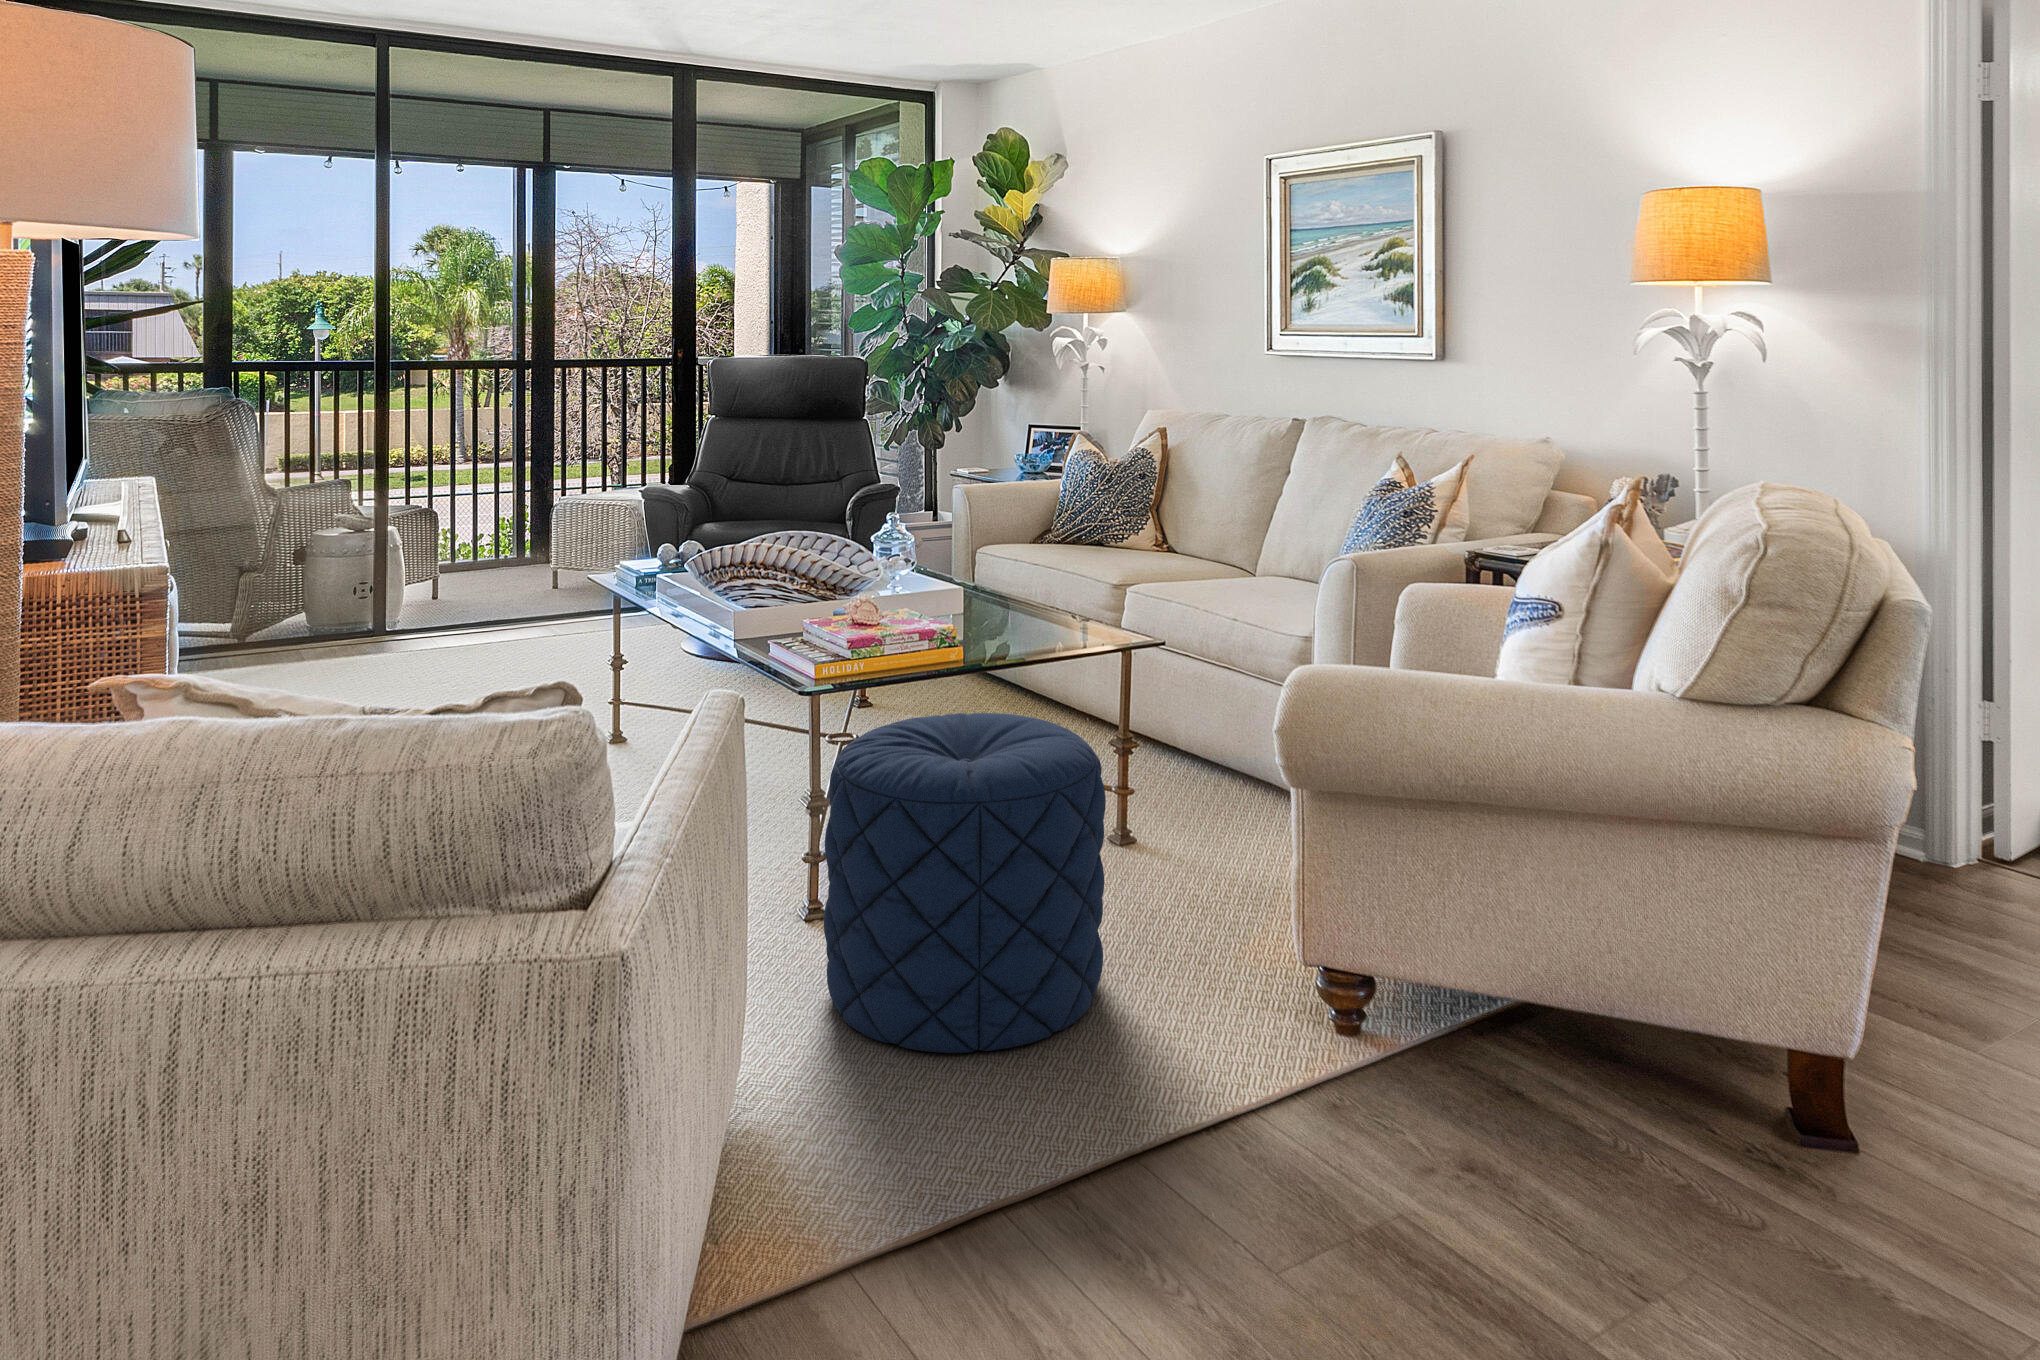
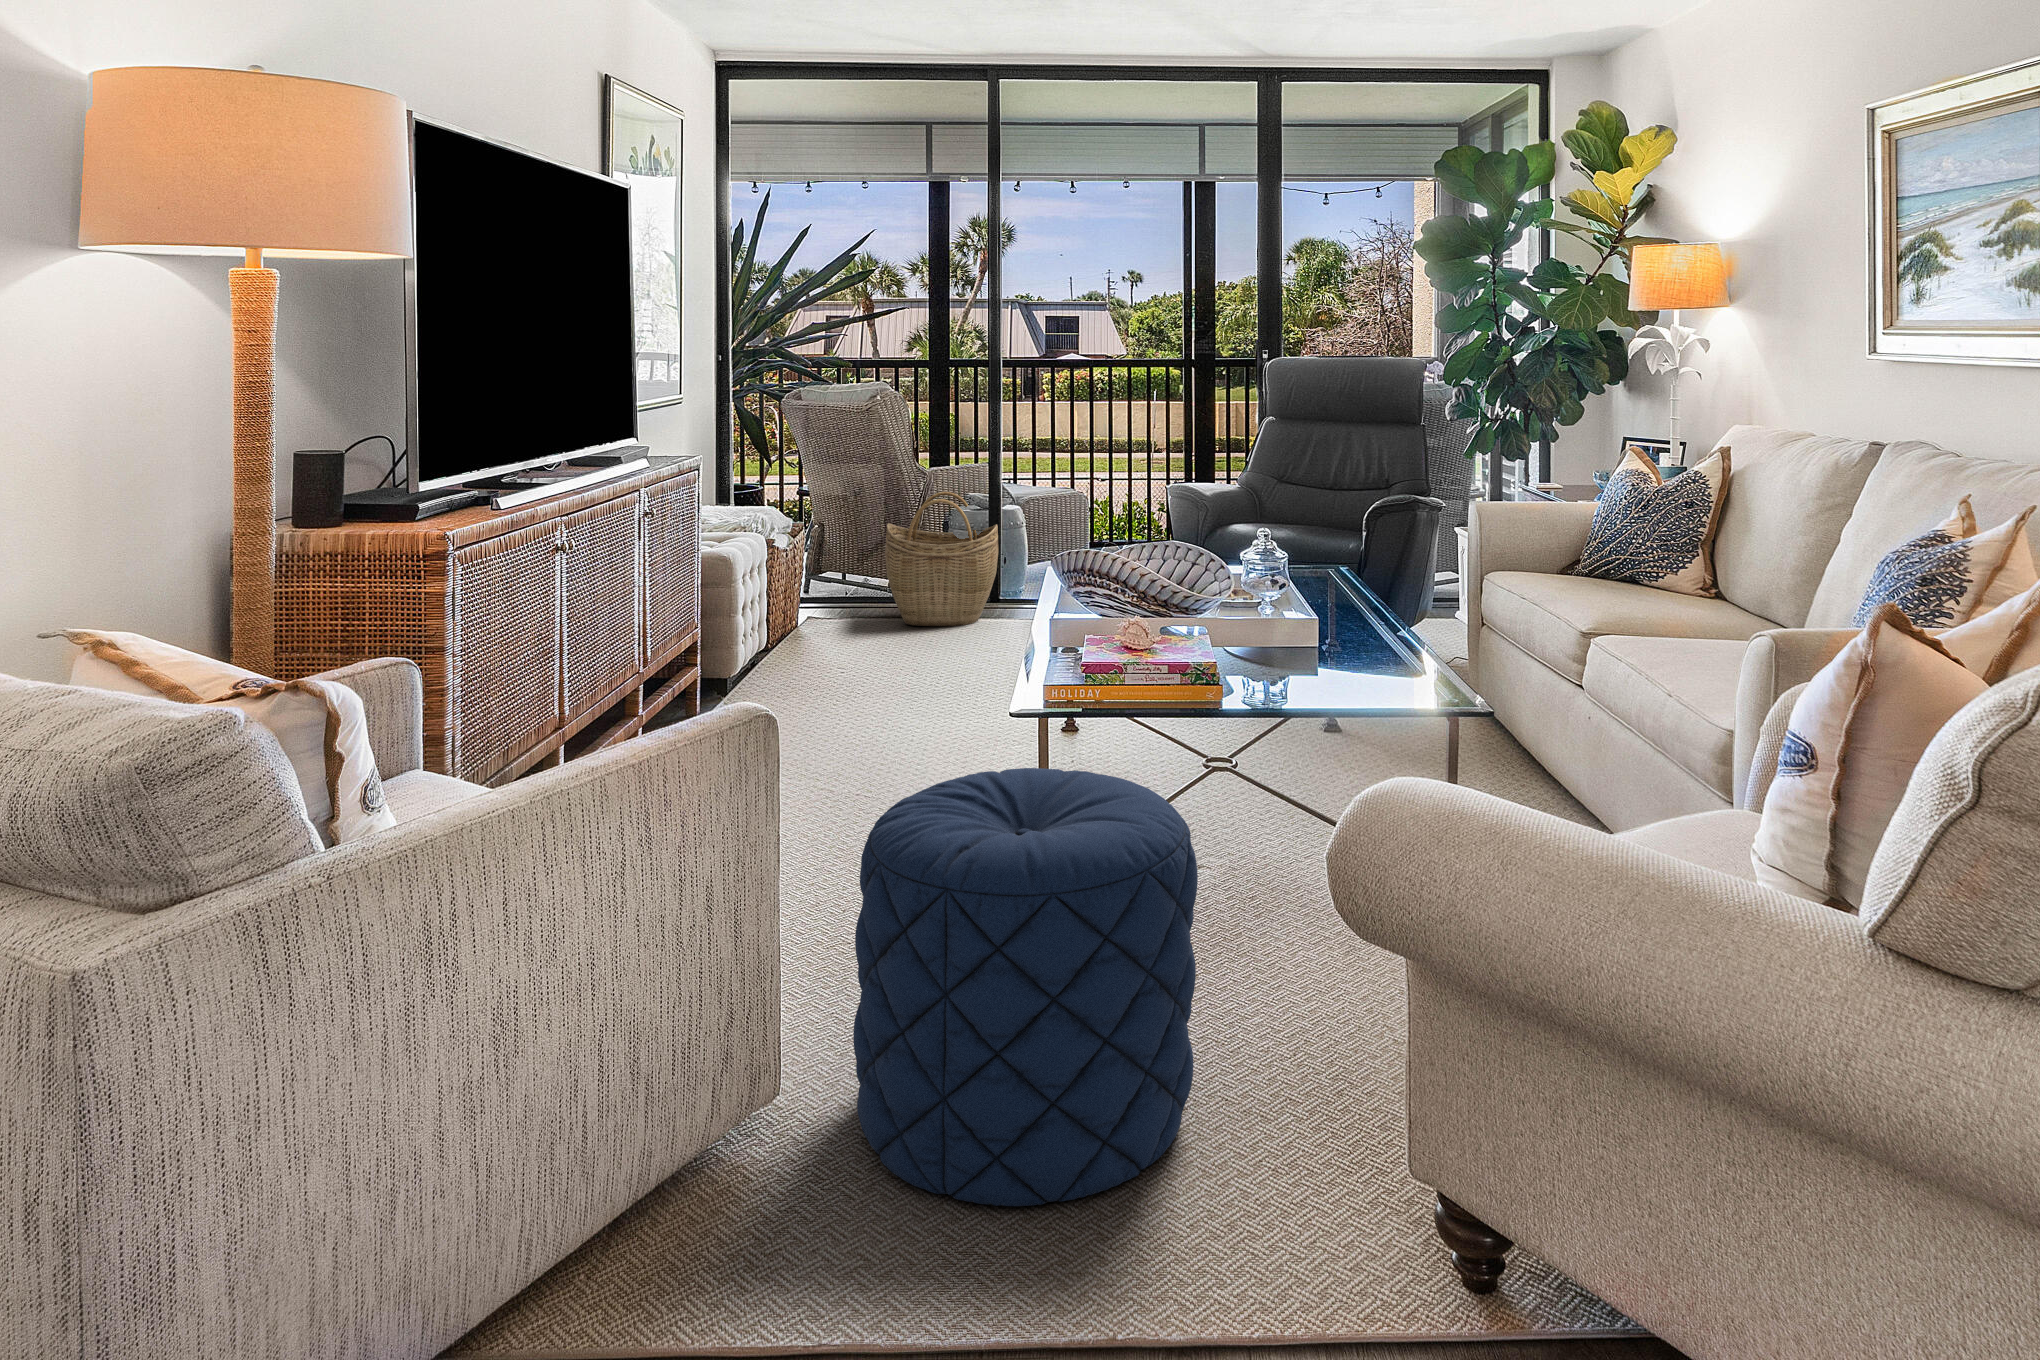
woven basket: none [275,512,414,664] -> present [885,492,998,626]

